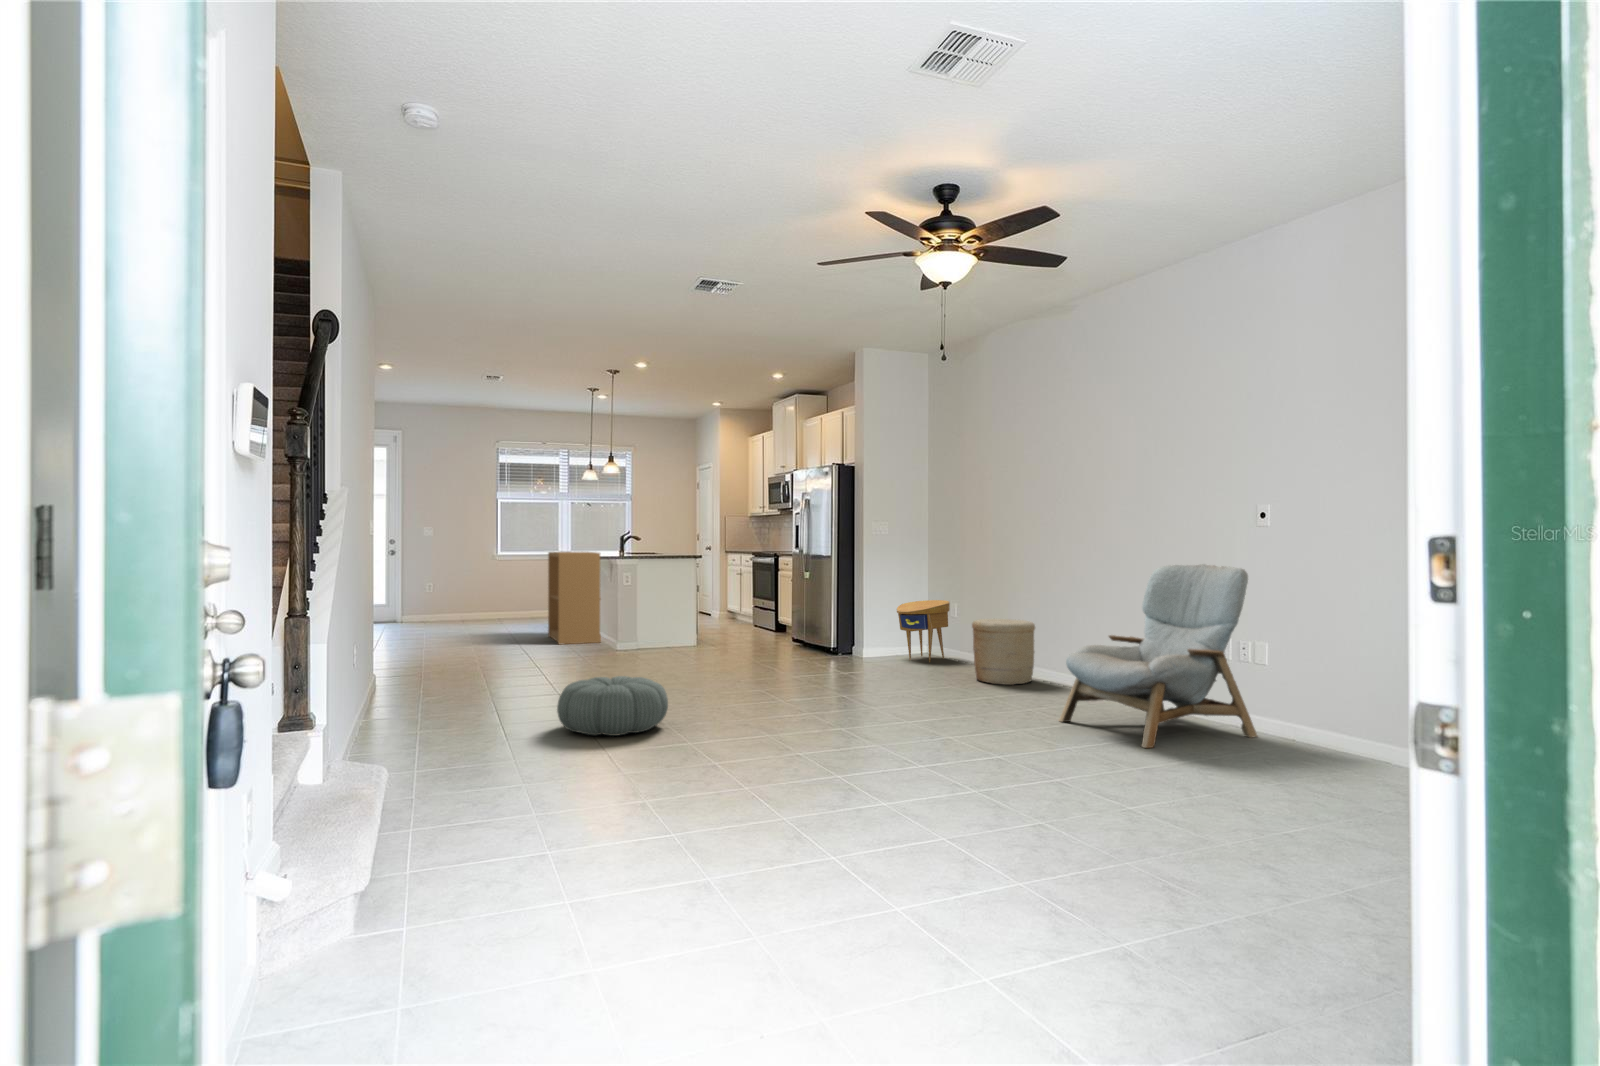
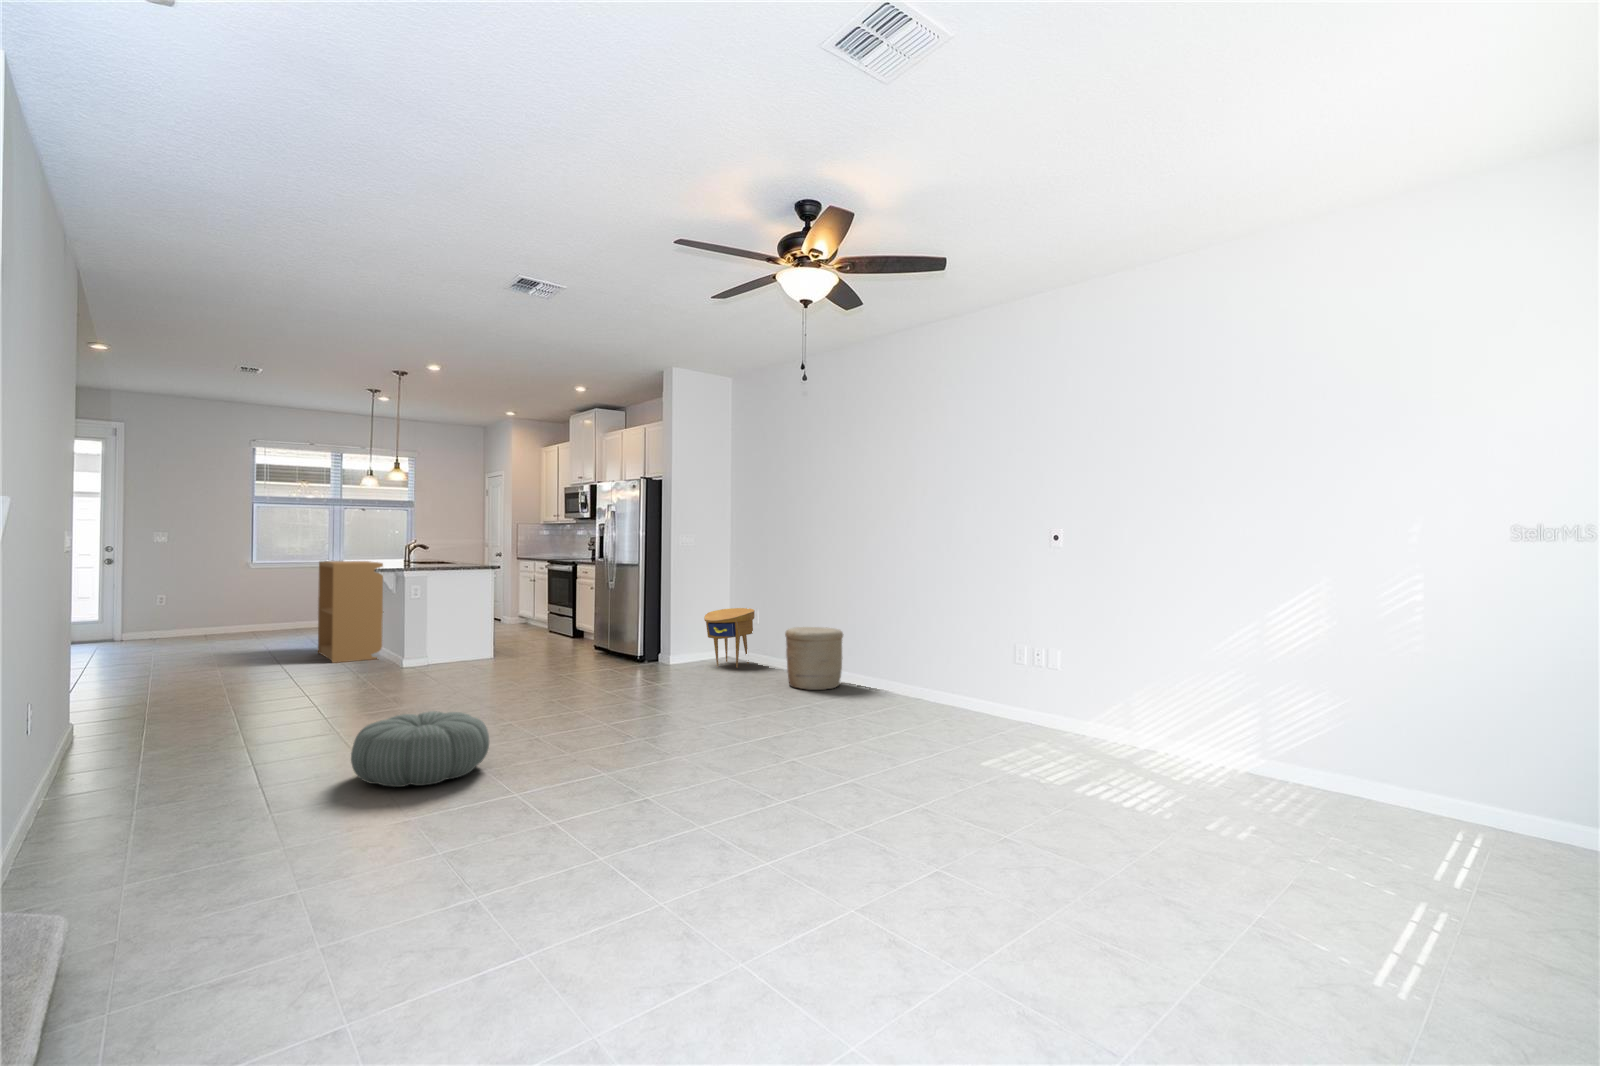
armchair: present [1059,564,1257,748] -> none [887,579,1061,755]

